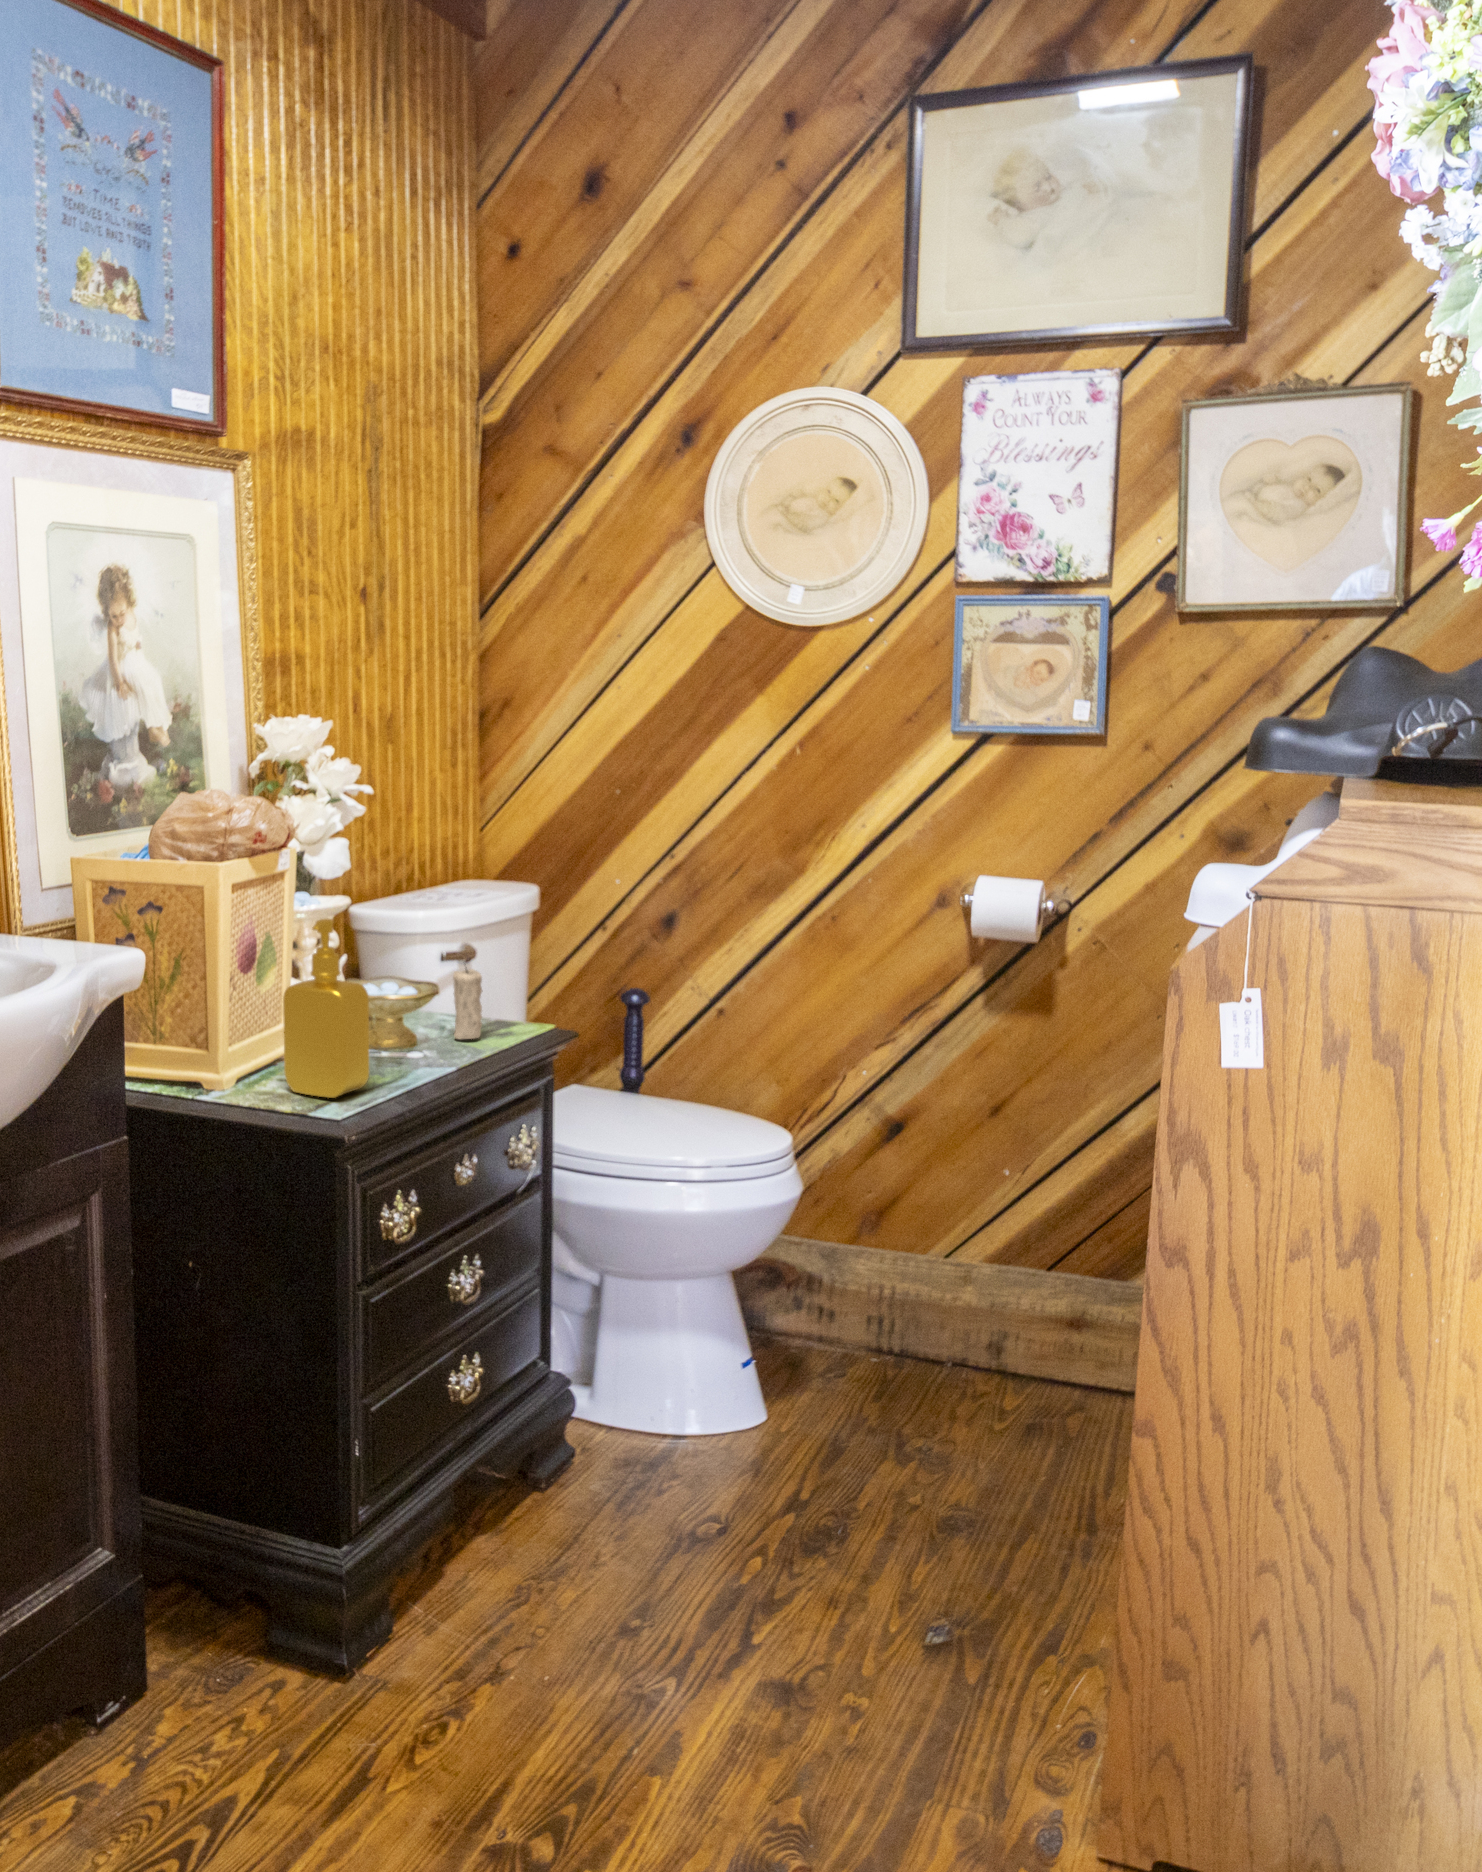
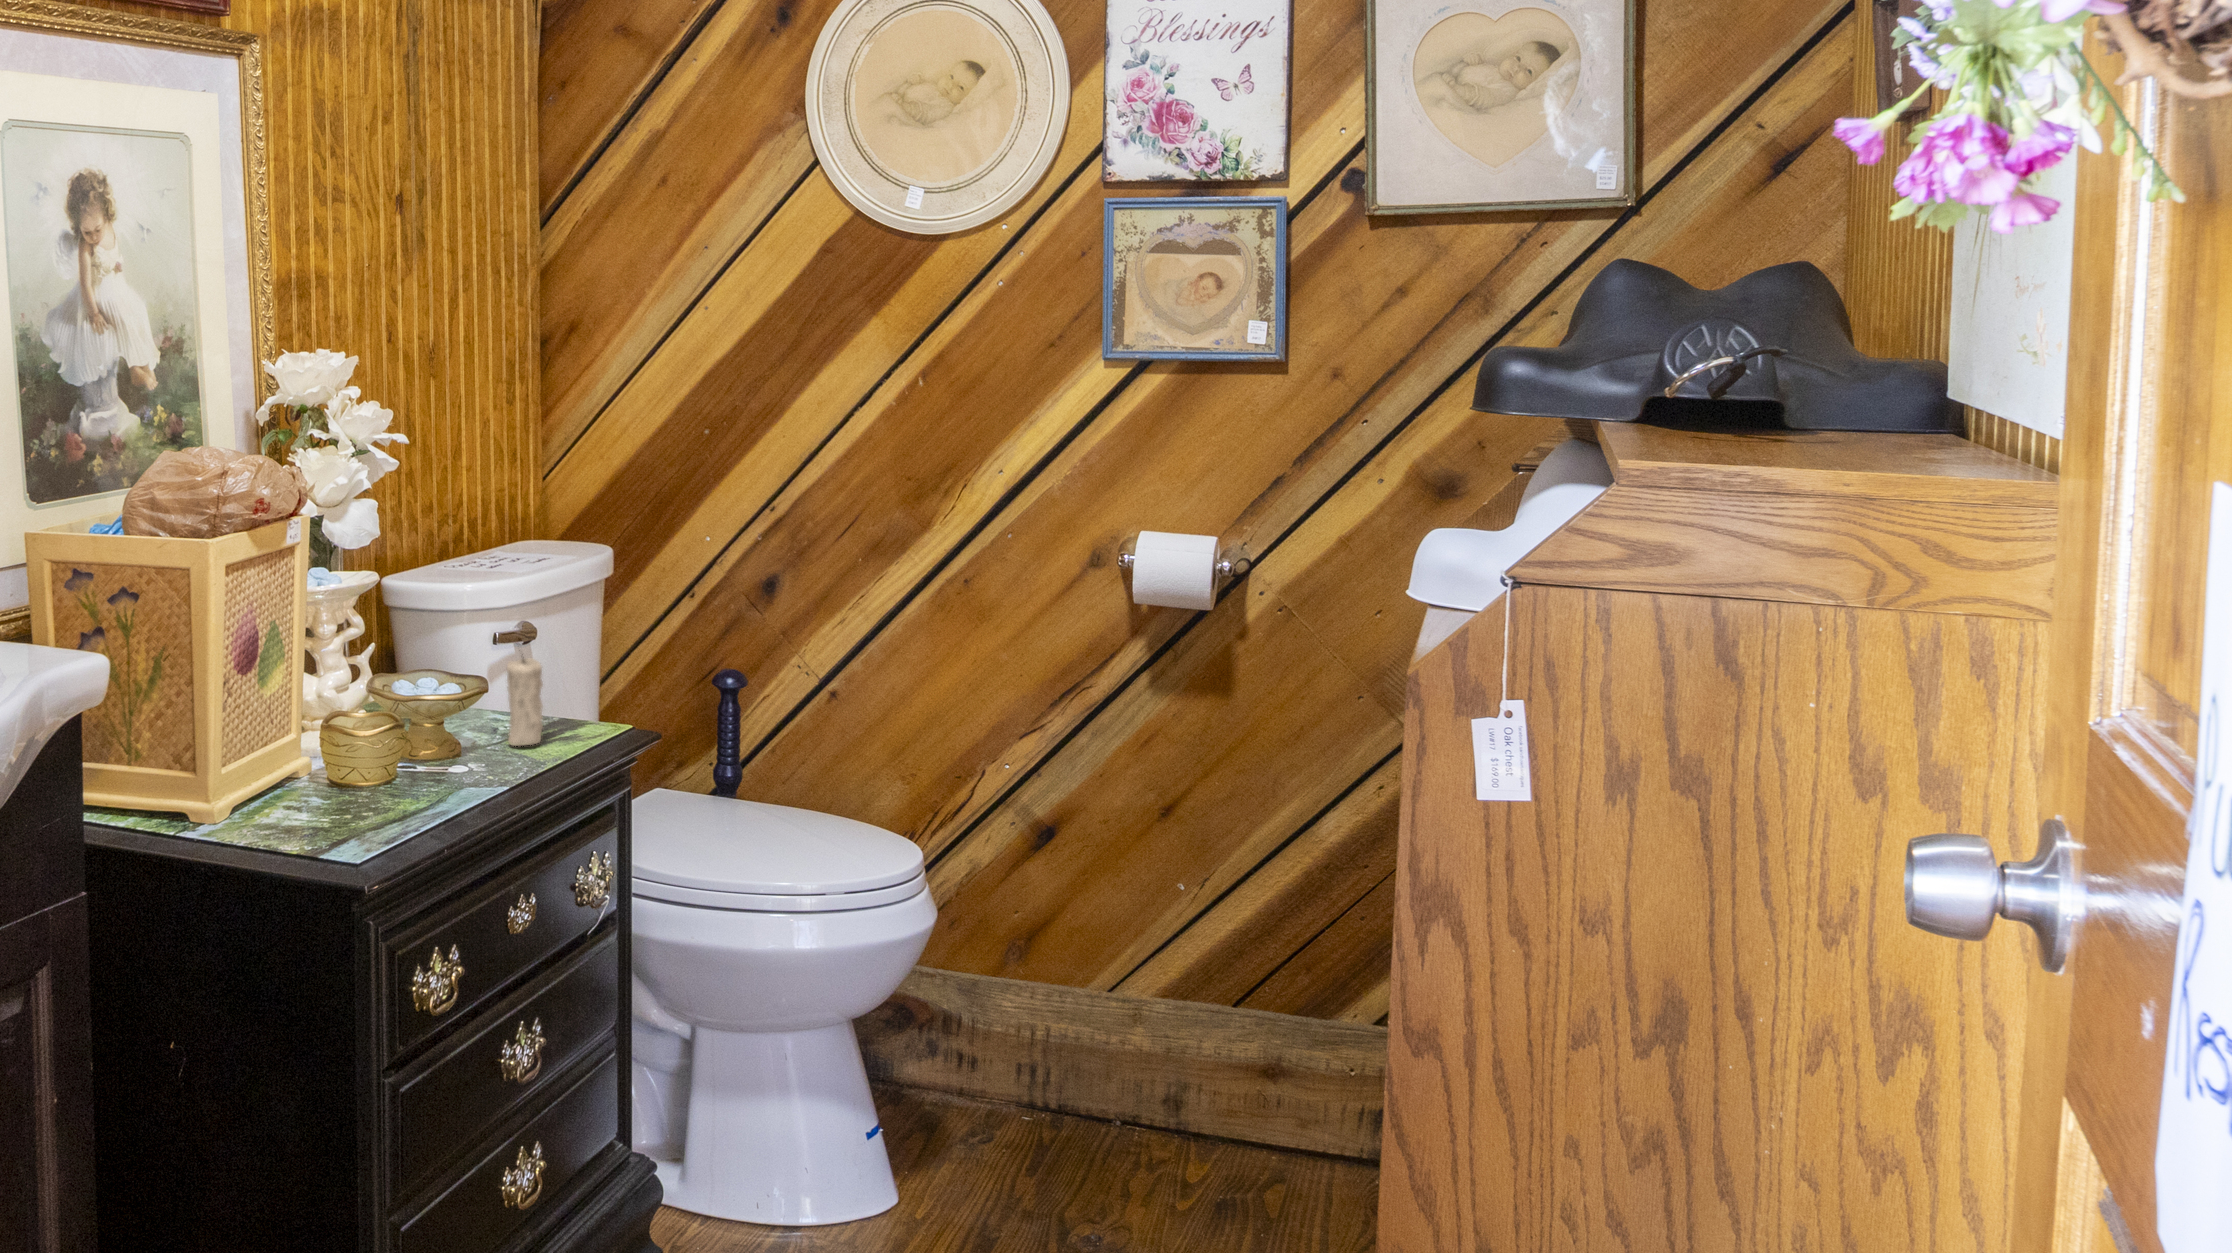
soap dispenser: present [283,918,369,1098] -> none [290,605,399,832]

